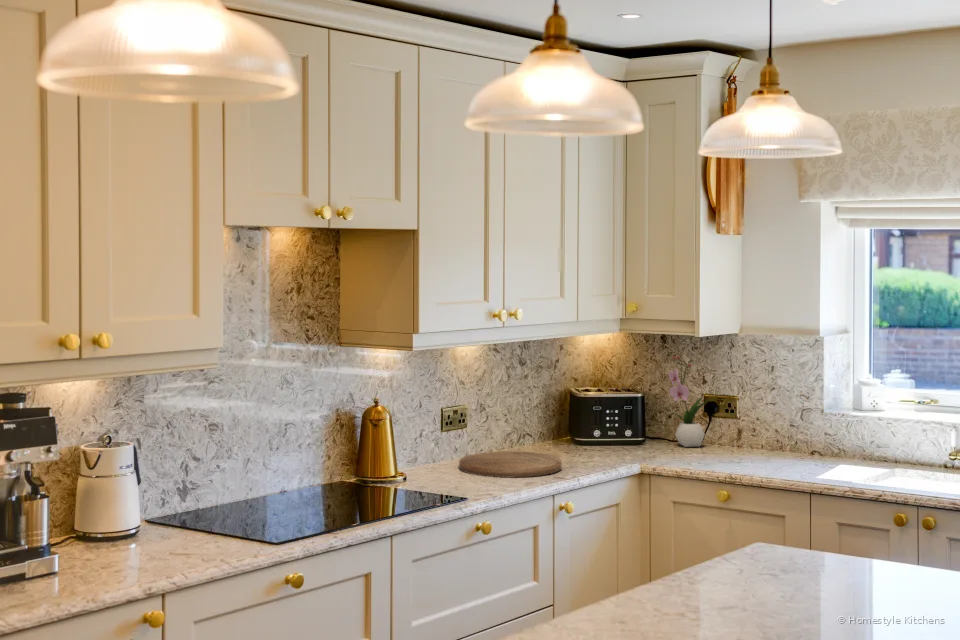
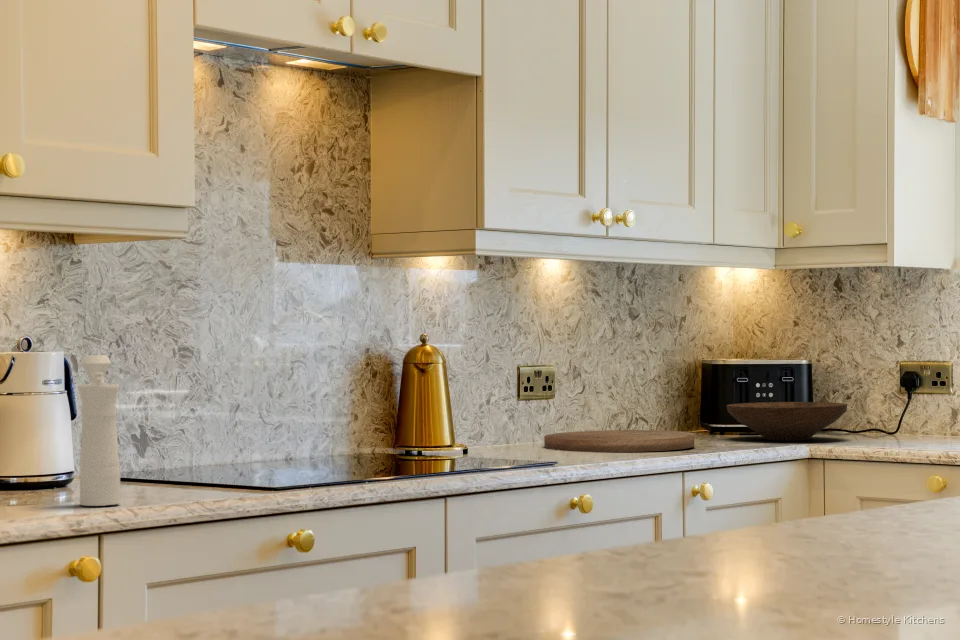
flower arrangement: present [668,356,708,447] -> none [846,304,908,435]
wooden bowl: none [585,425,666,457] -> present [727,402,847,441]
pepper mill: none [147,463,176,573] -> present [78,355,120,506]

